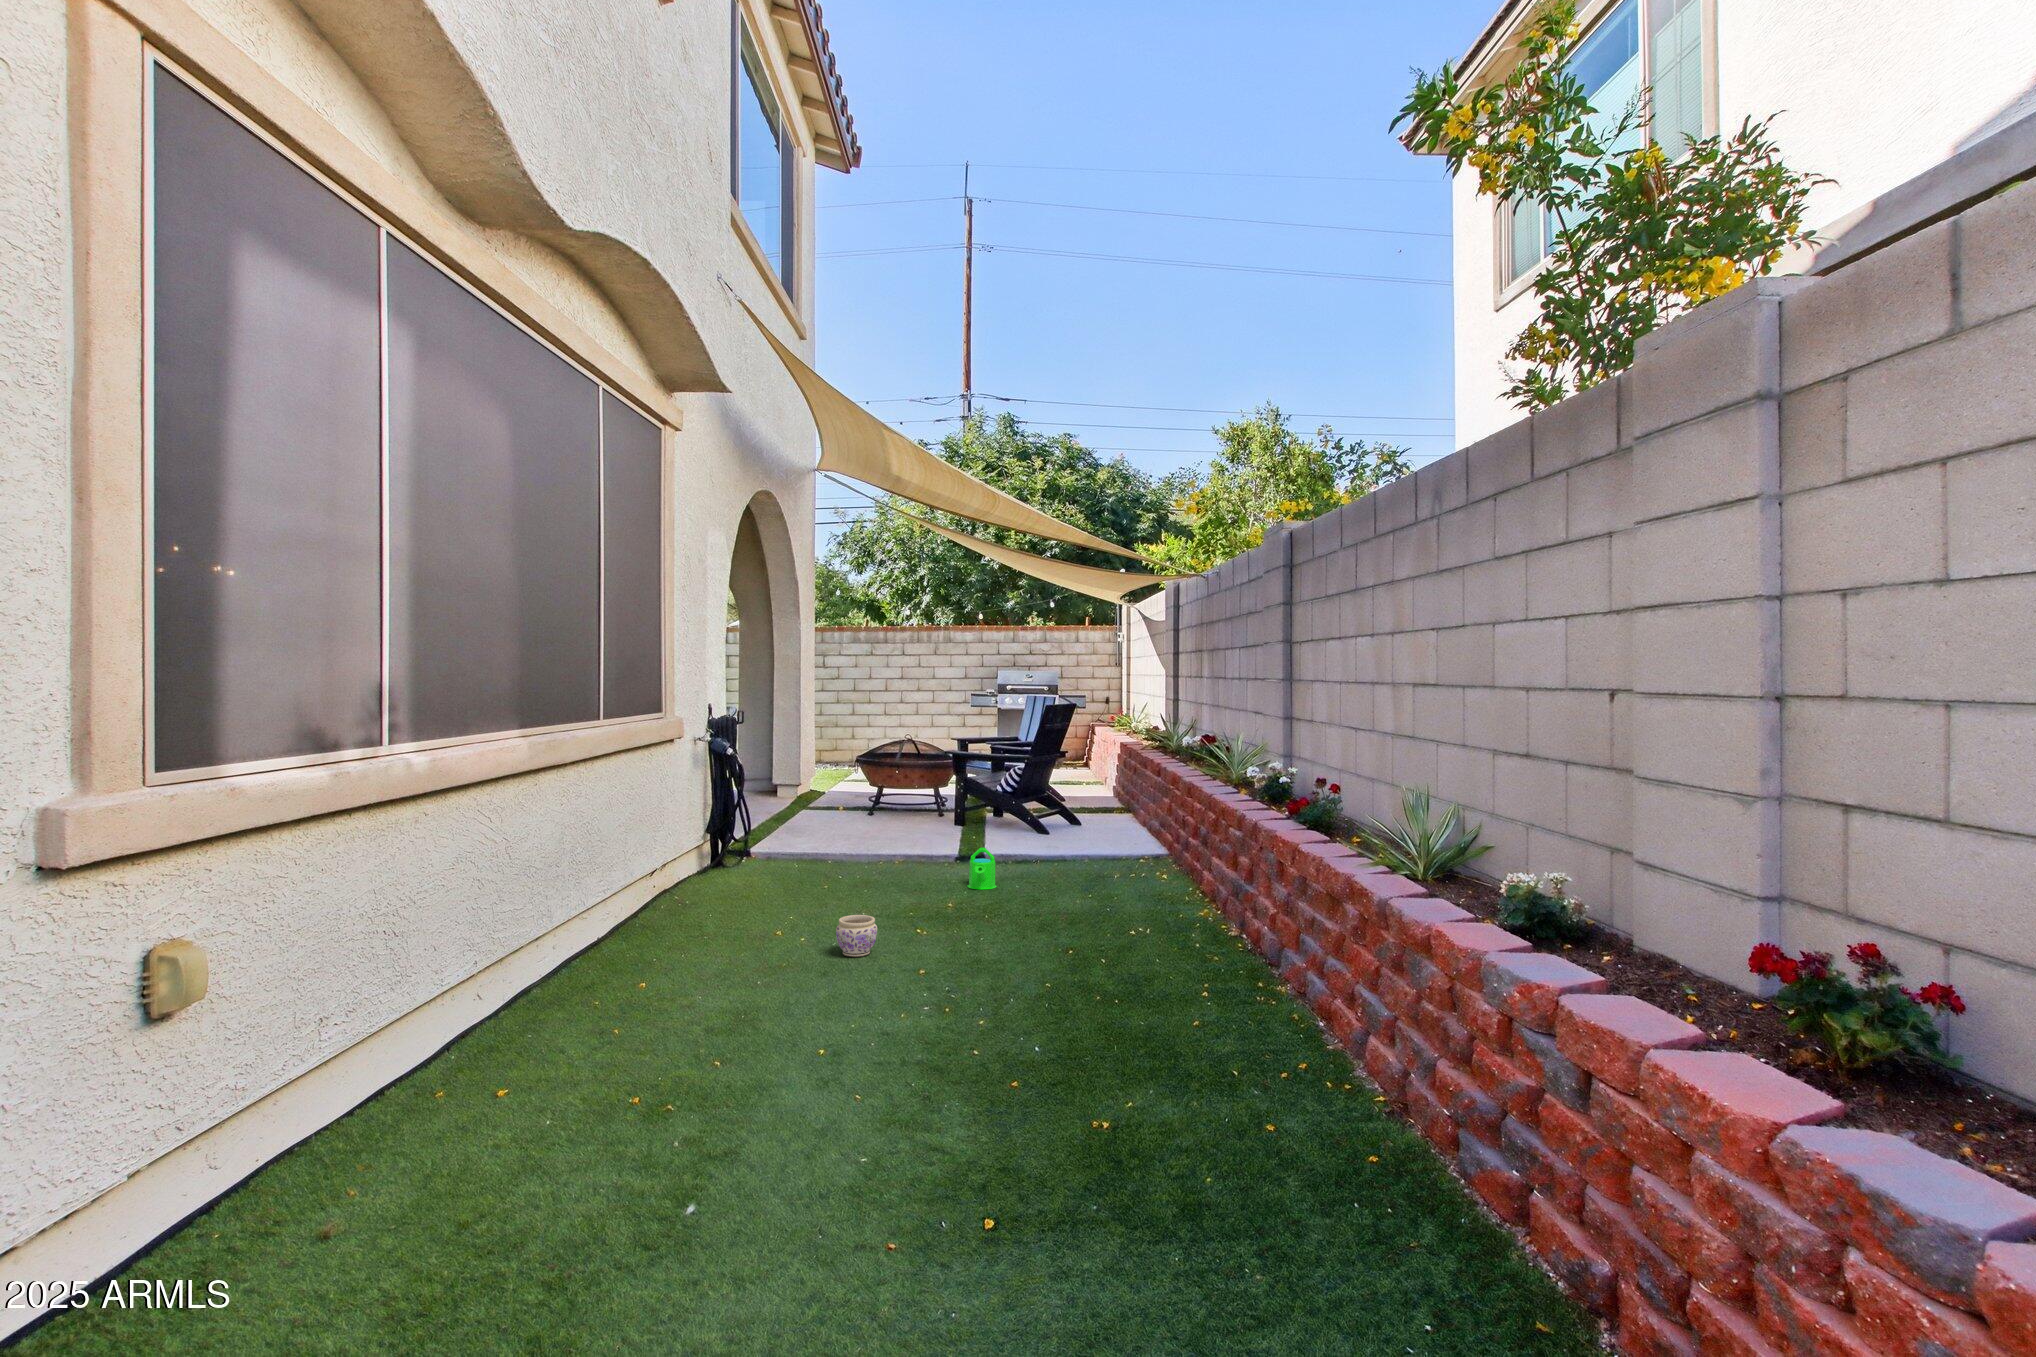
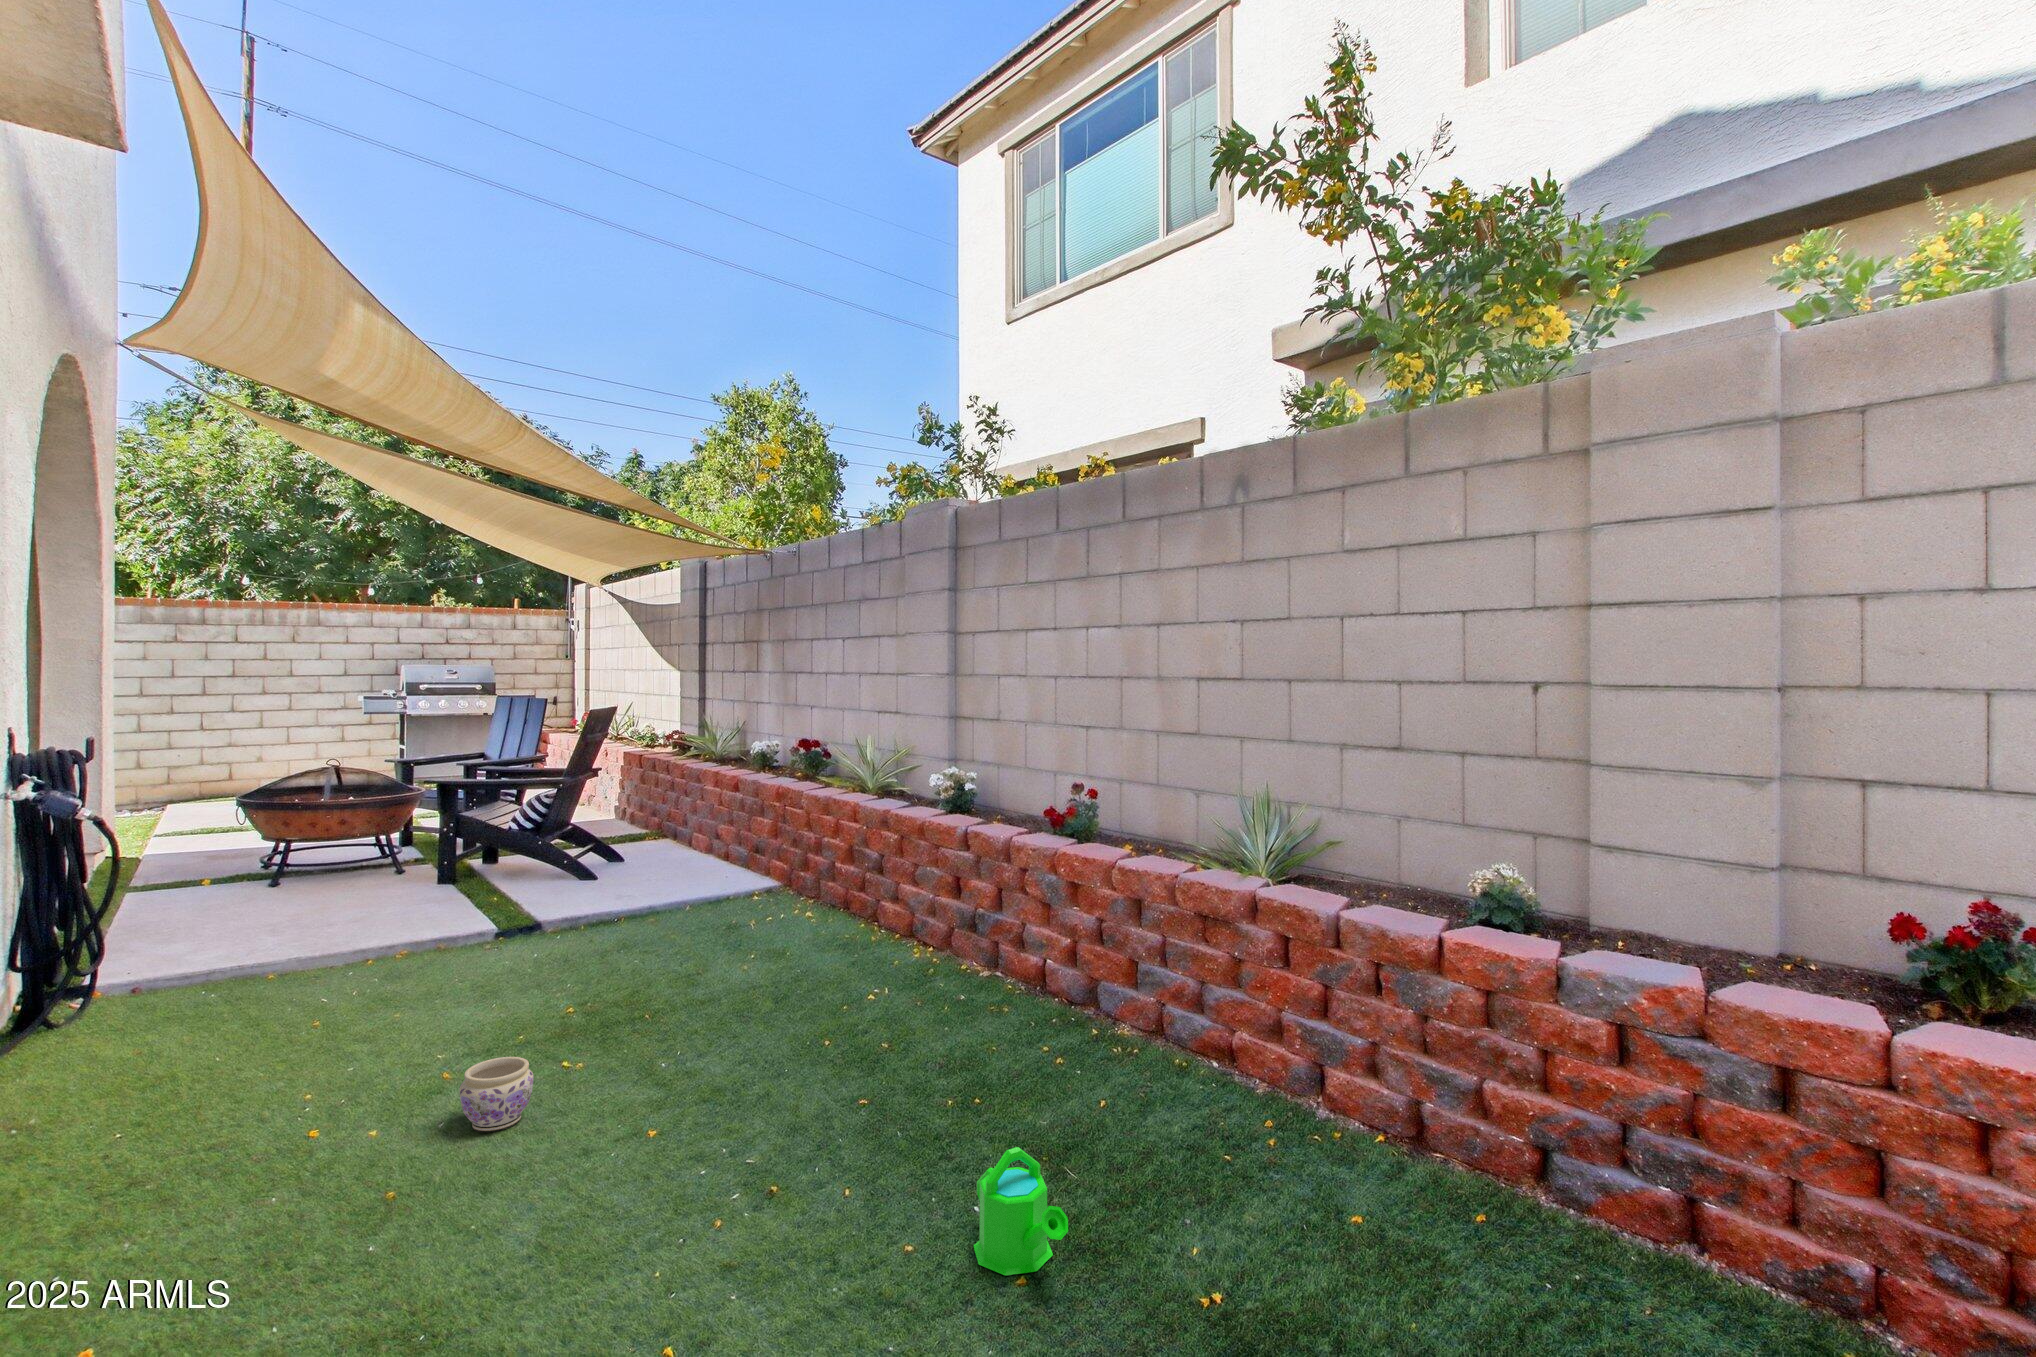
watering can: present [967,848,997,890] -> present [973,1147,1068,1276]

